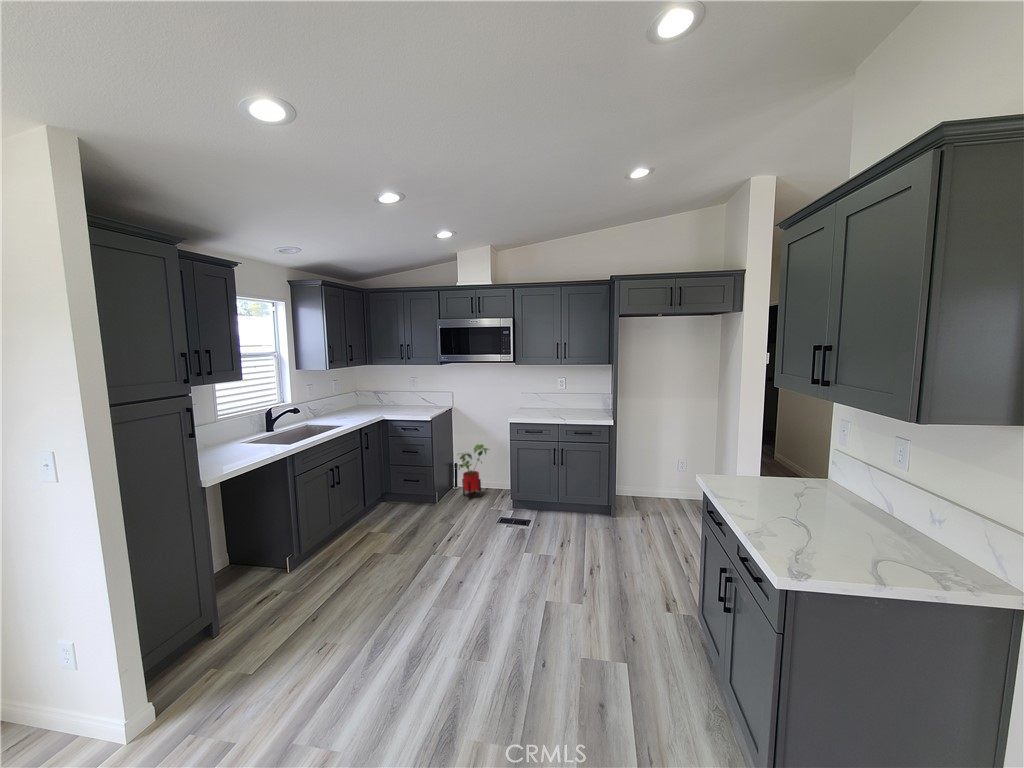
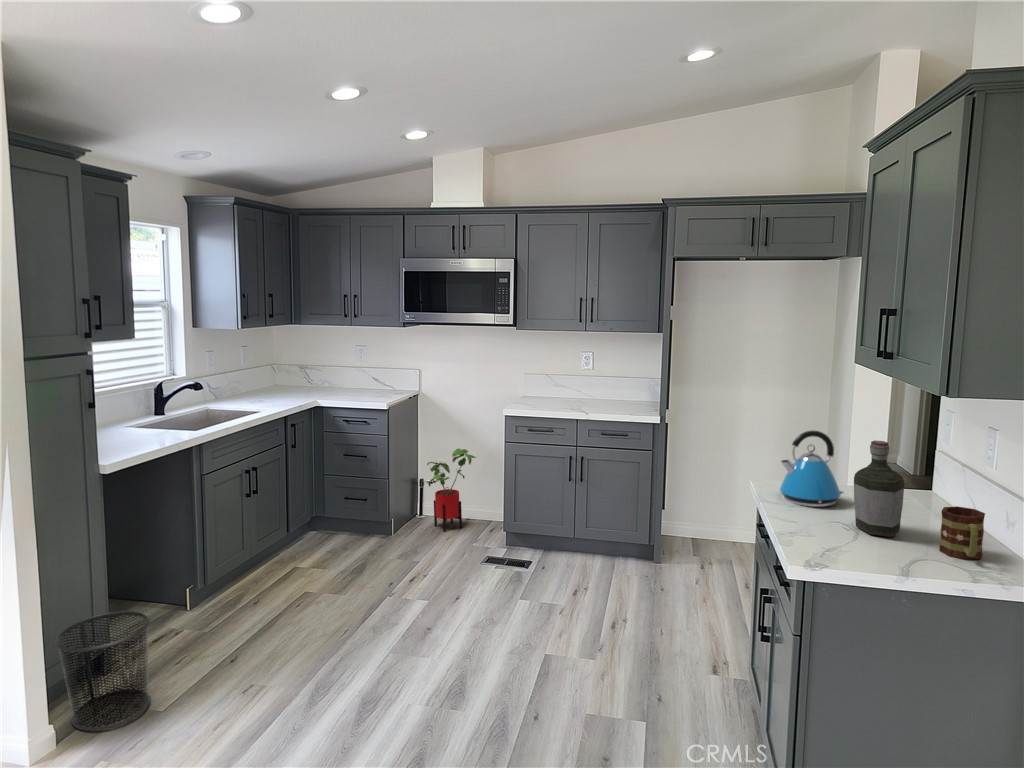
kettle: none [726,440,777,500] -> present [780,430,843,507]
bottle: none [800,451,846,532] -> present [854,441,904,537]
mug: none [884,507,932,556] -> present [939,506,985,560]
waste bin: none [164,591,247,695] -> present [55,611,150,731]

